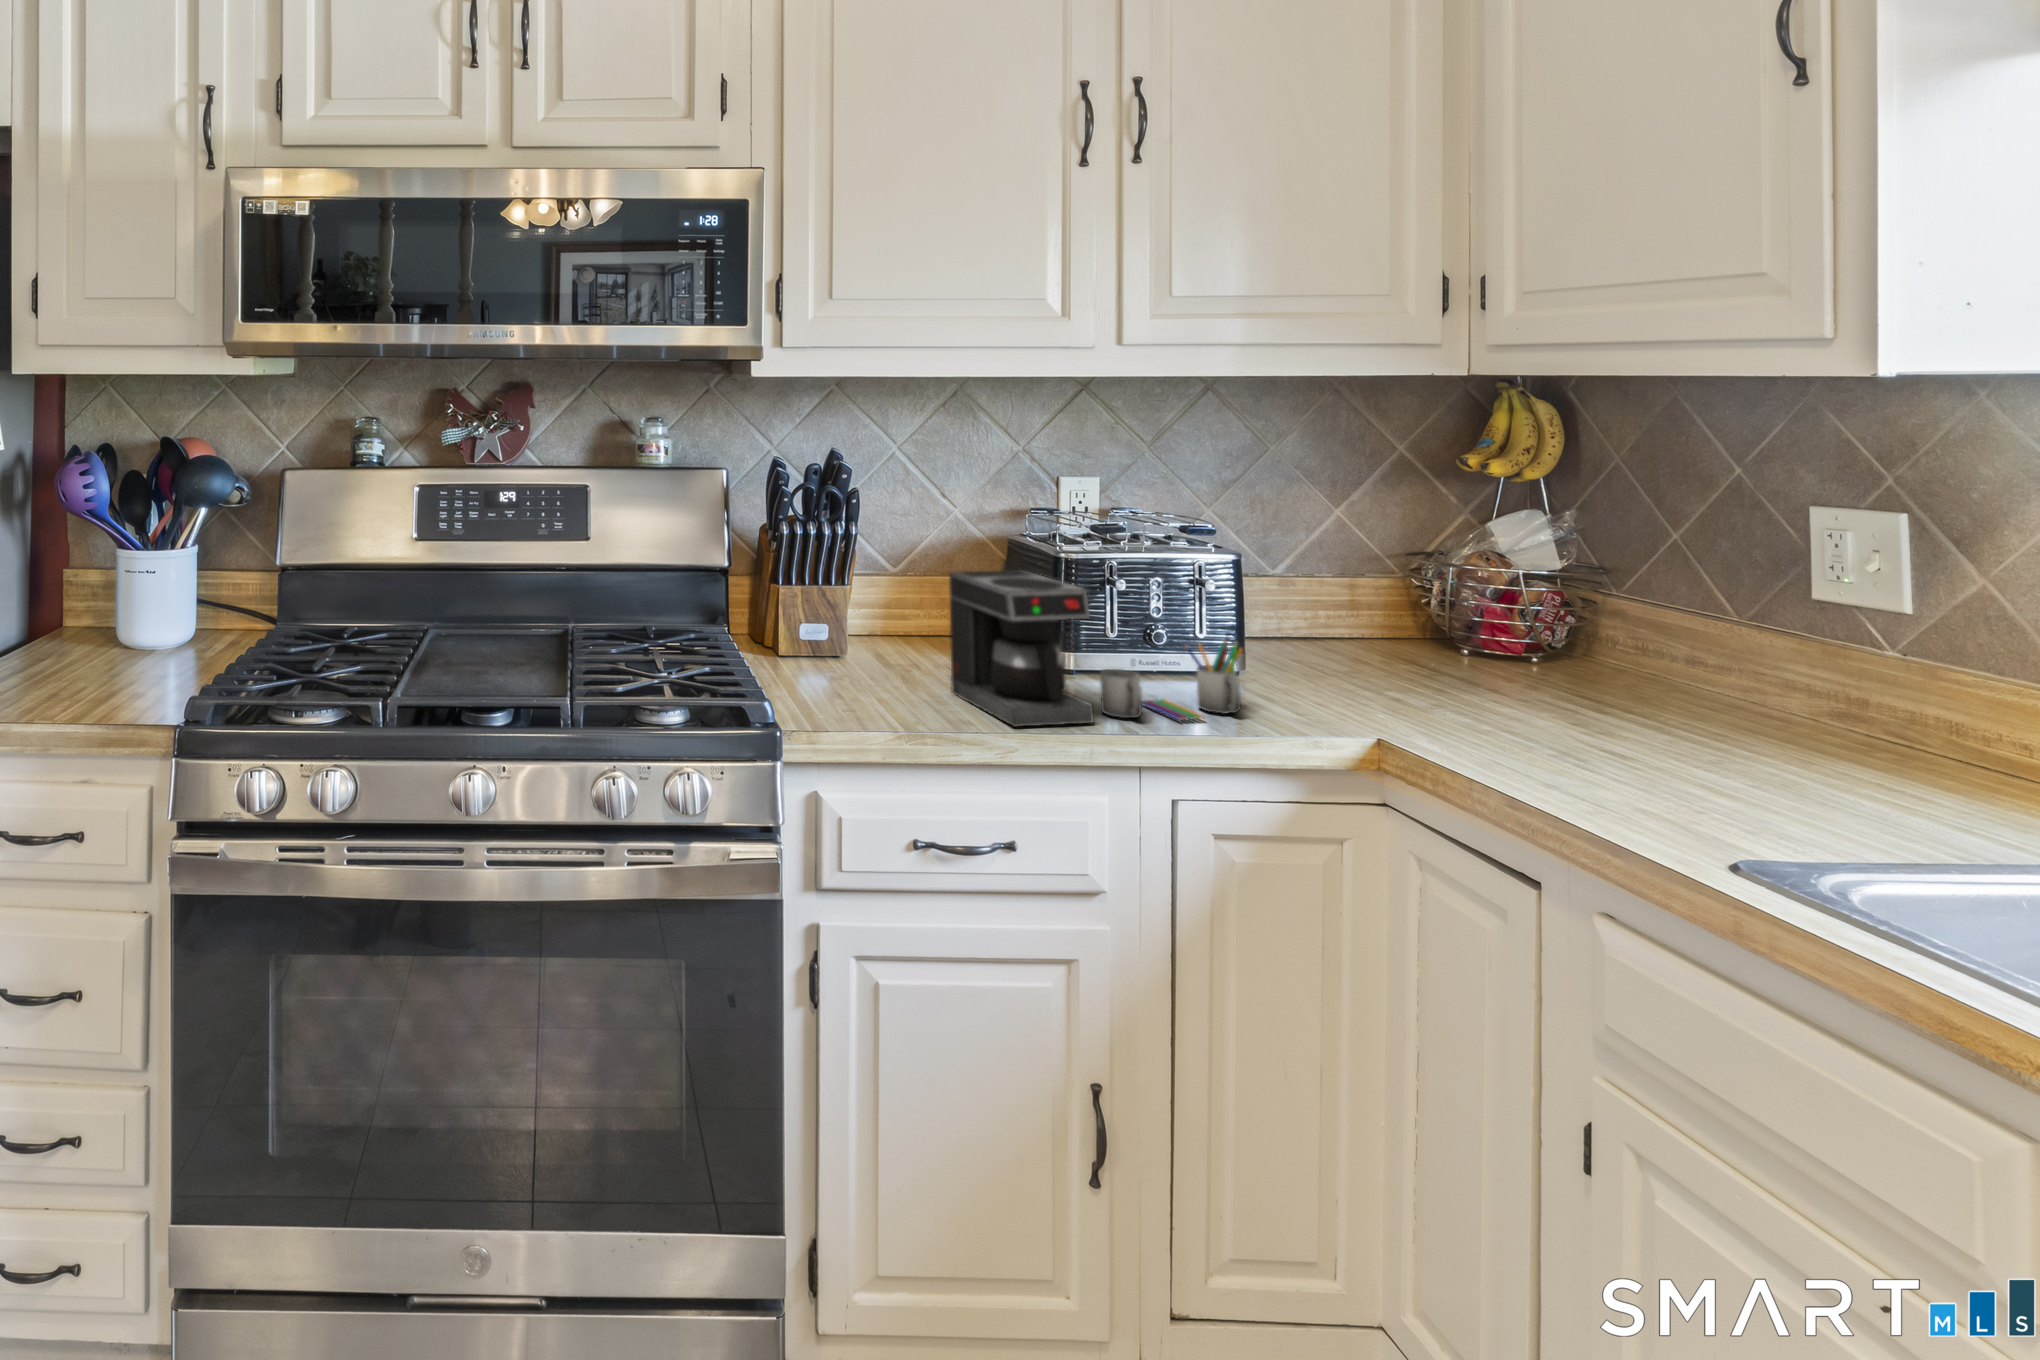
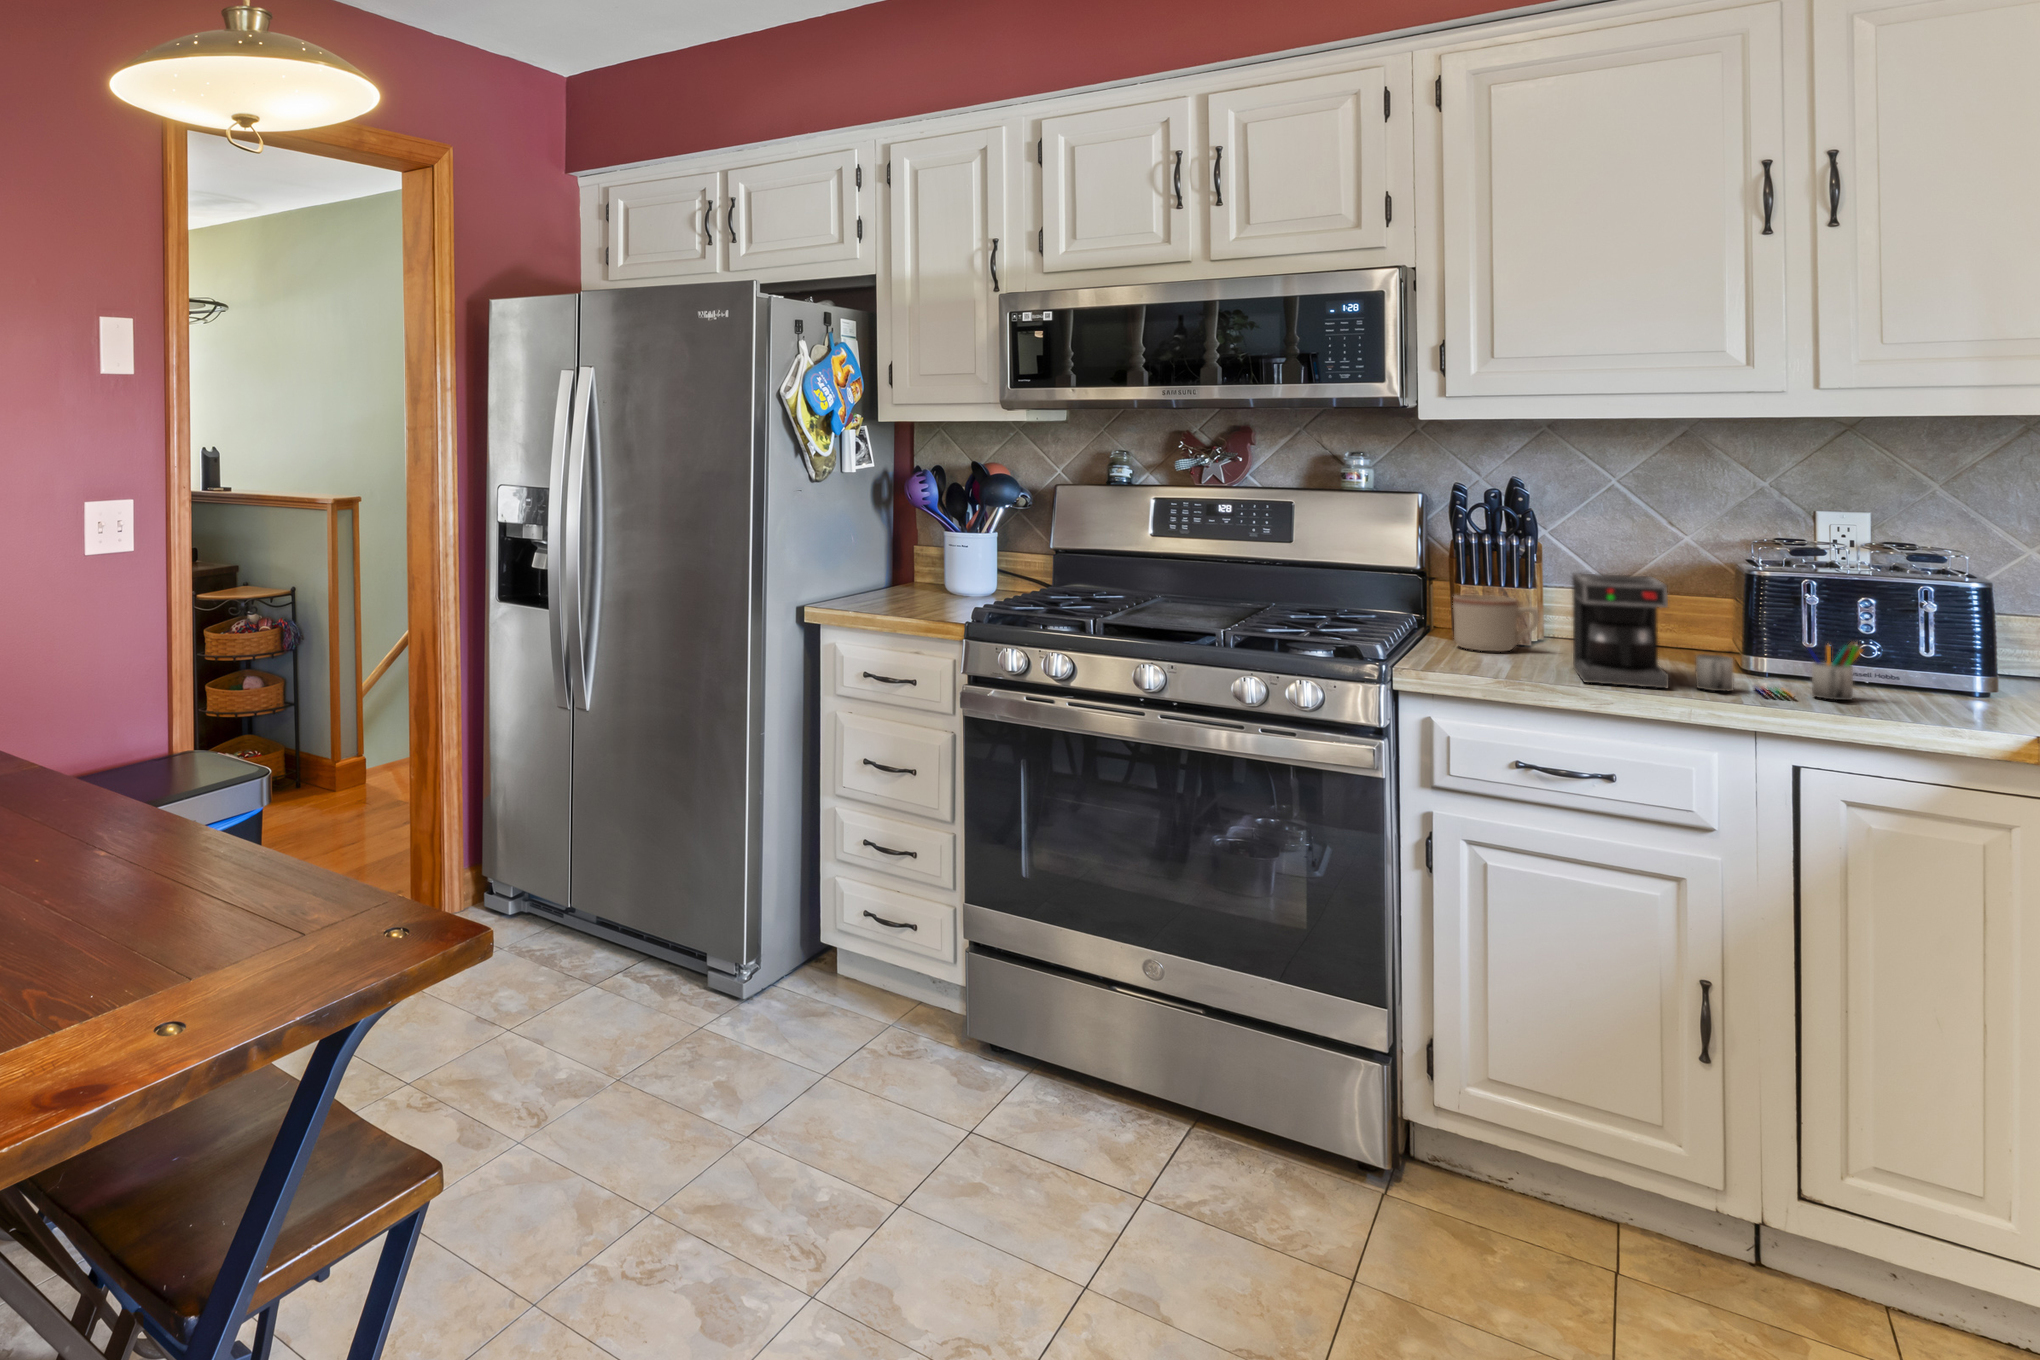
mug: none [797,597,884,675] -> present [1453,595,1539,651]

